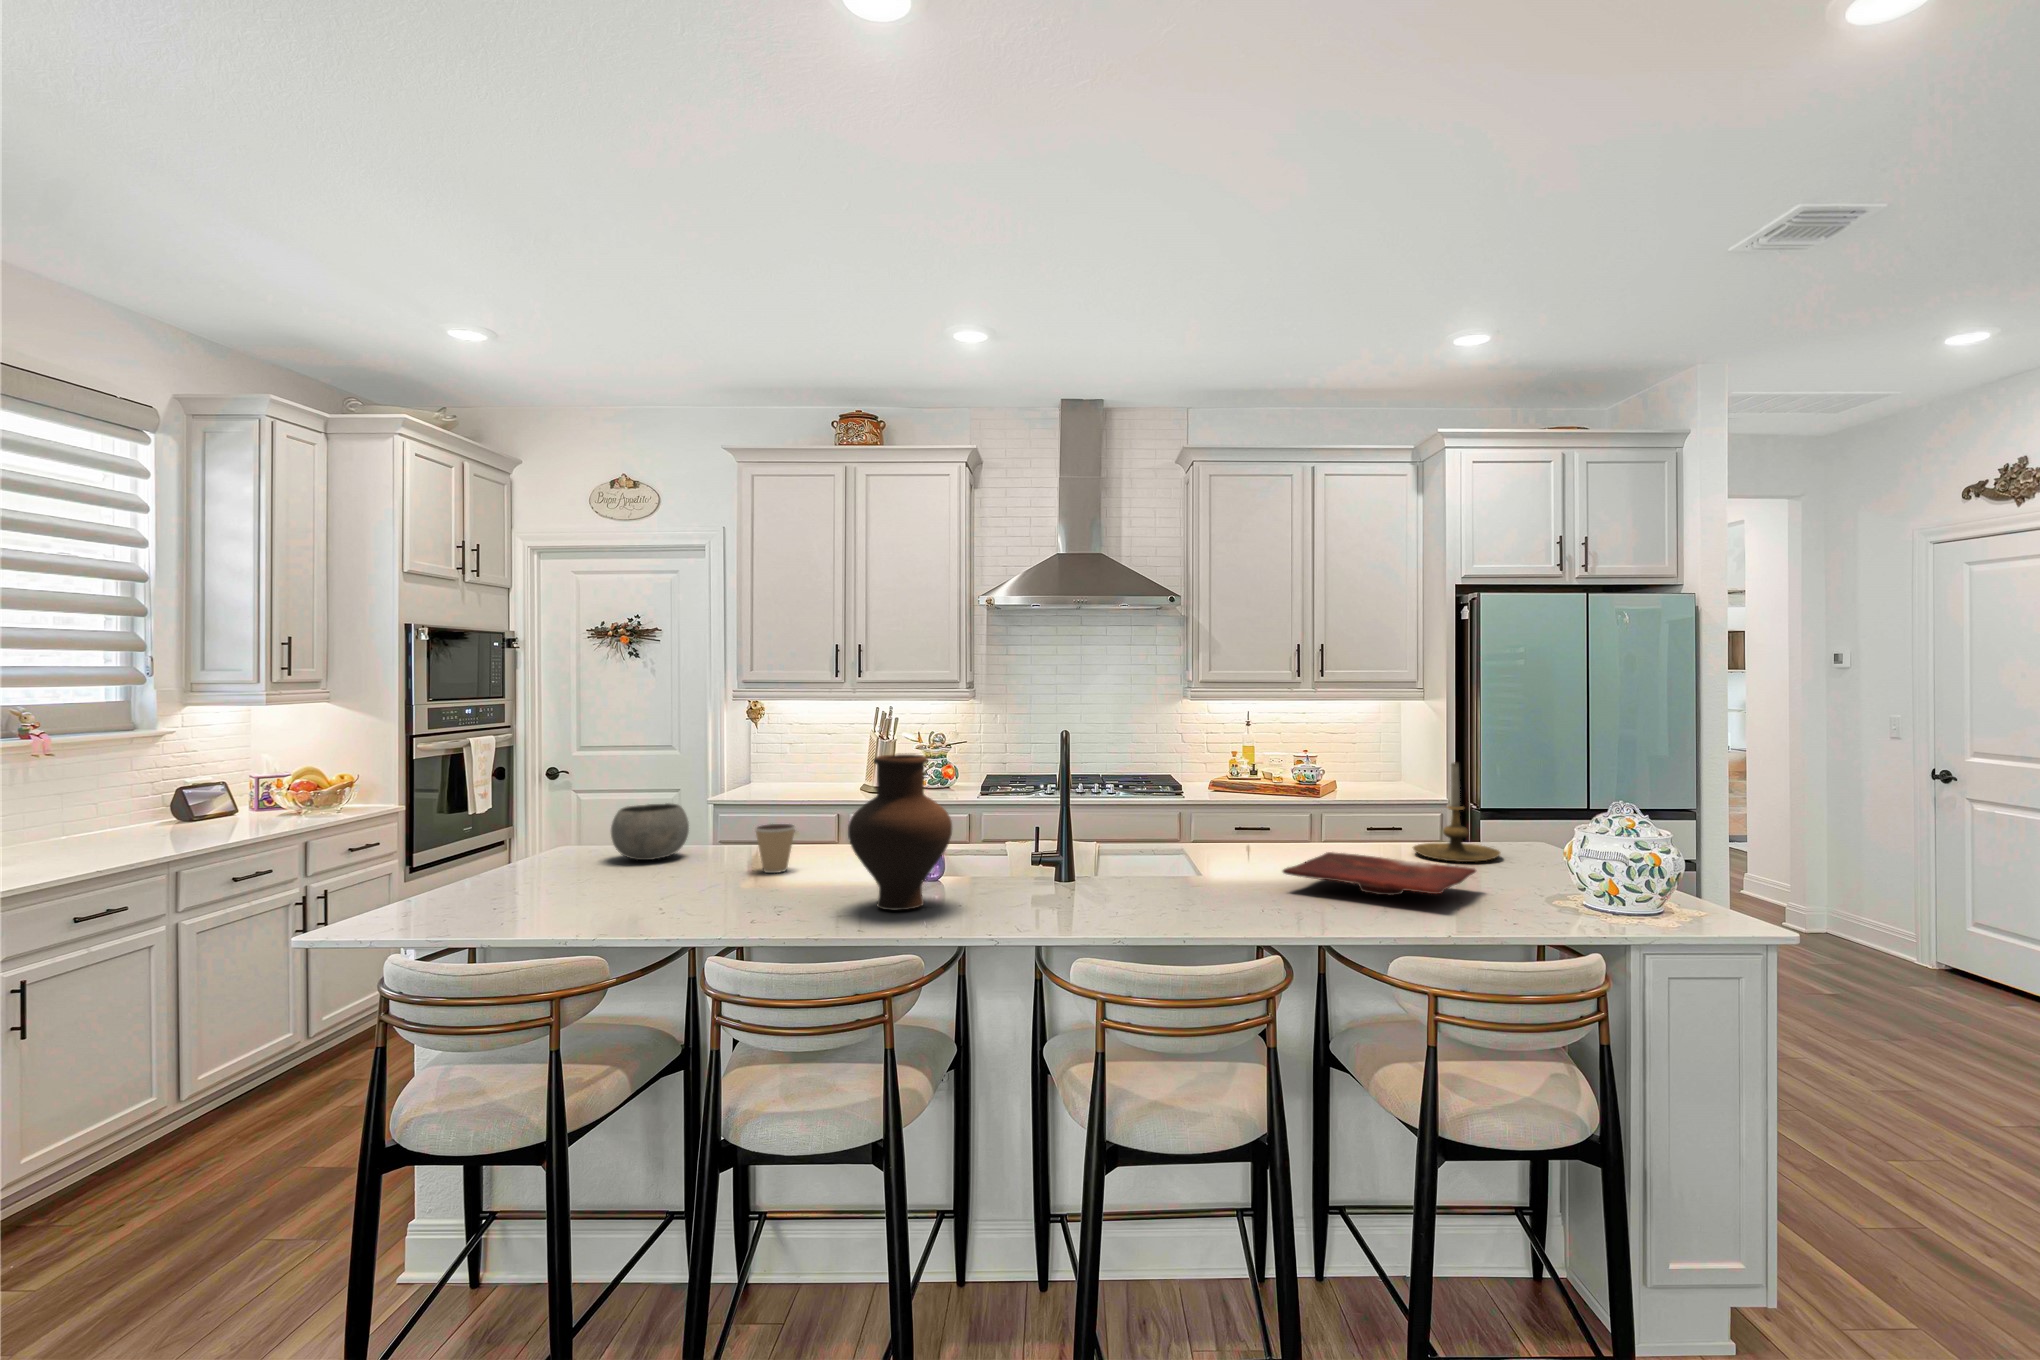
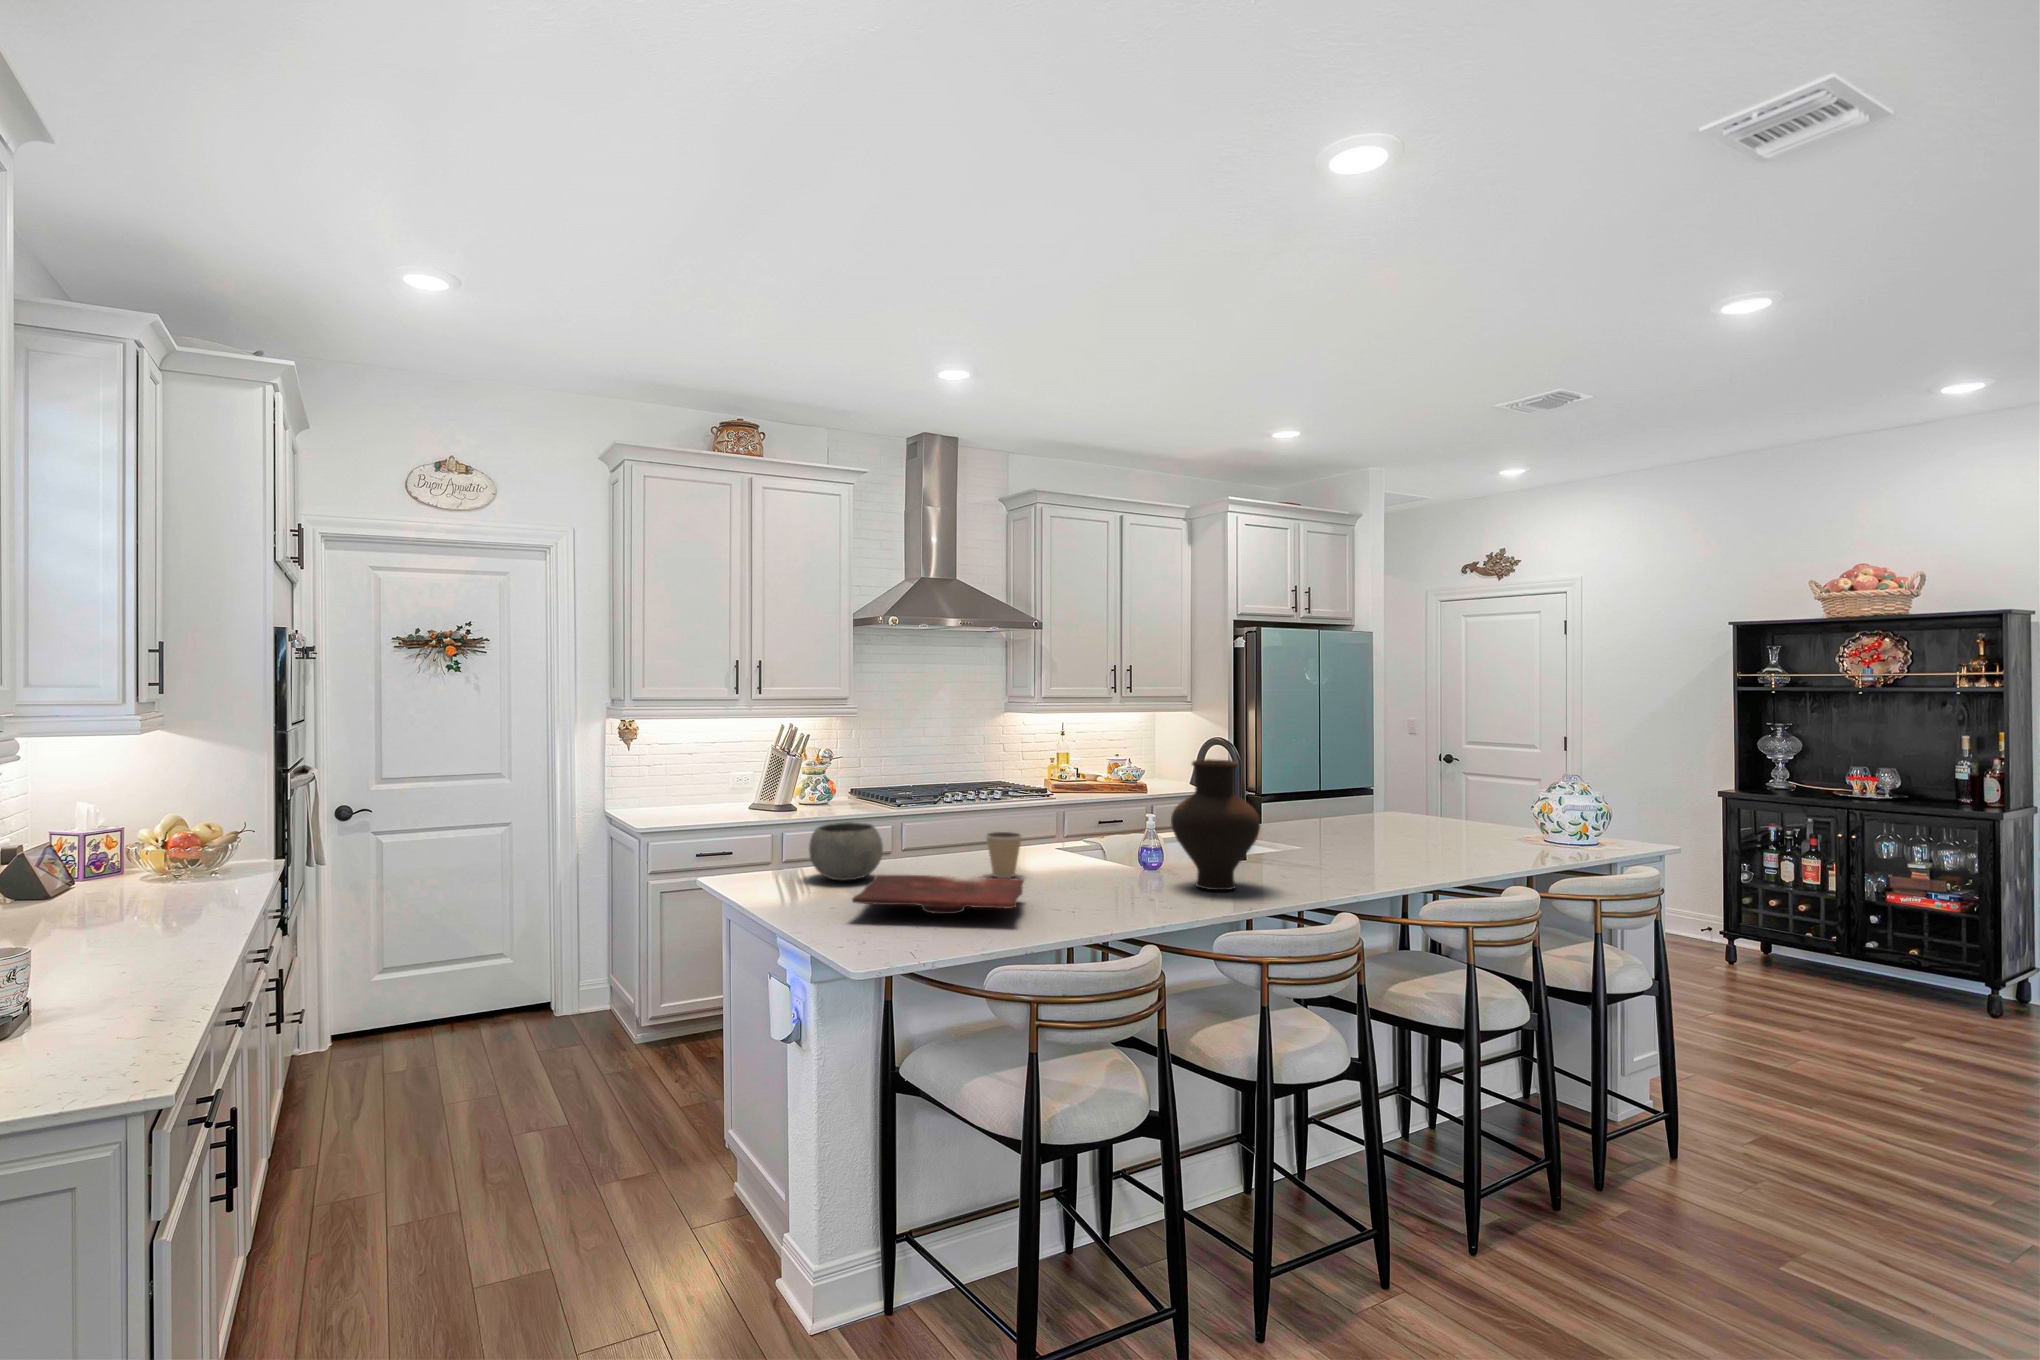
candle holder: present [1413,762,1500,862] -> none [1352,754,1418,826]
cutting board: present [1283,852,1476,895] -> present [852,875,1024,914]

